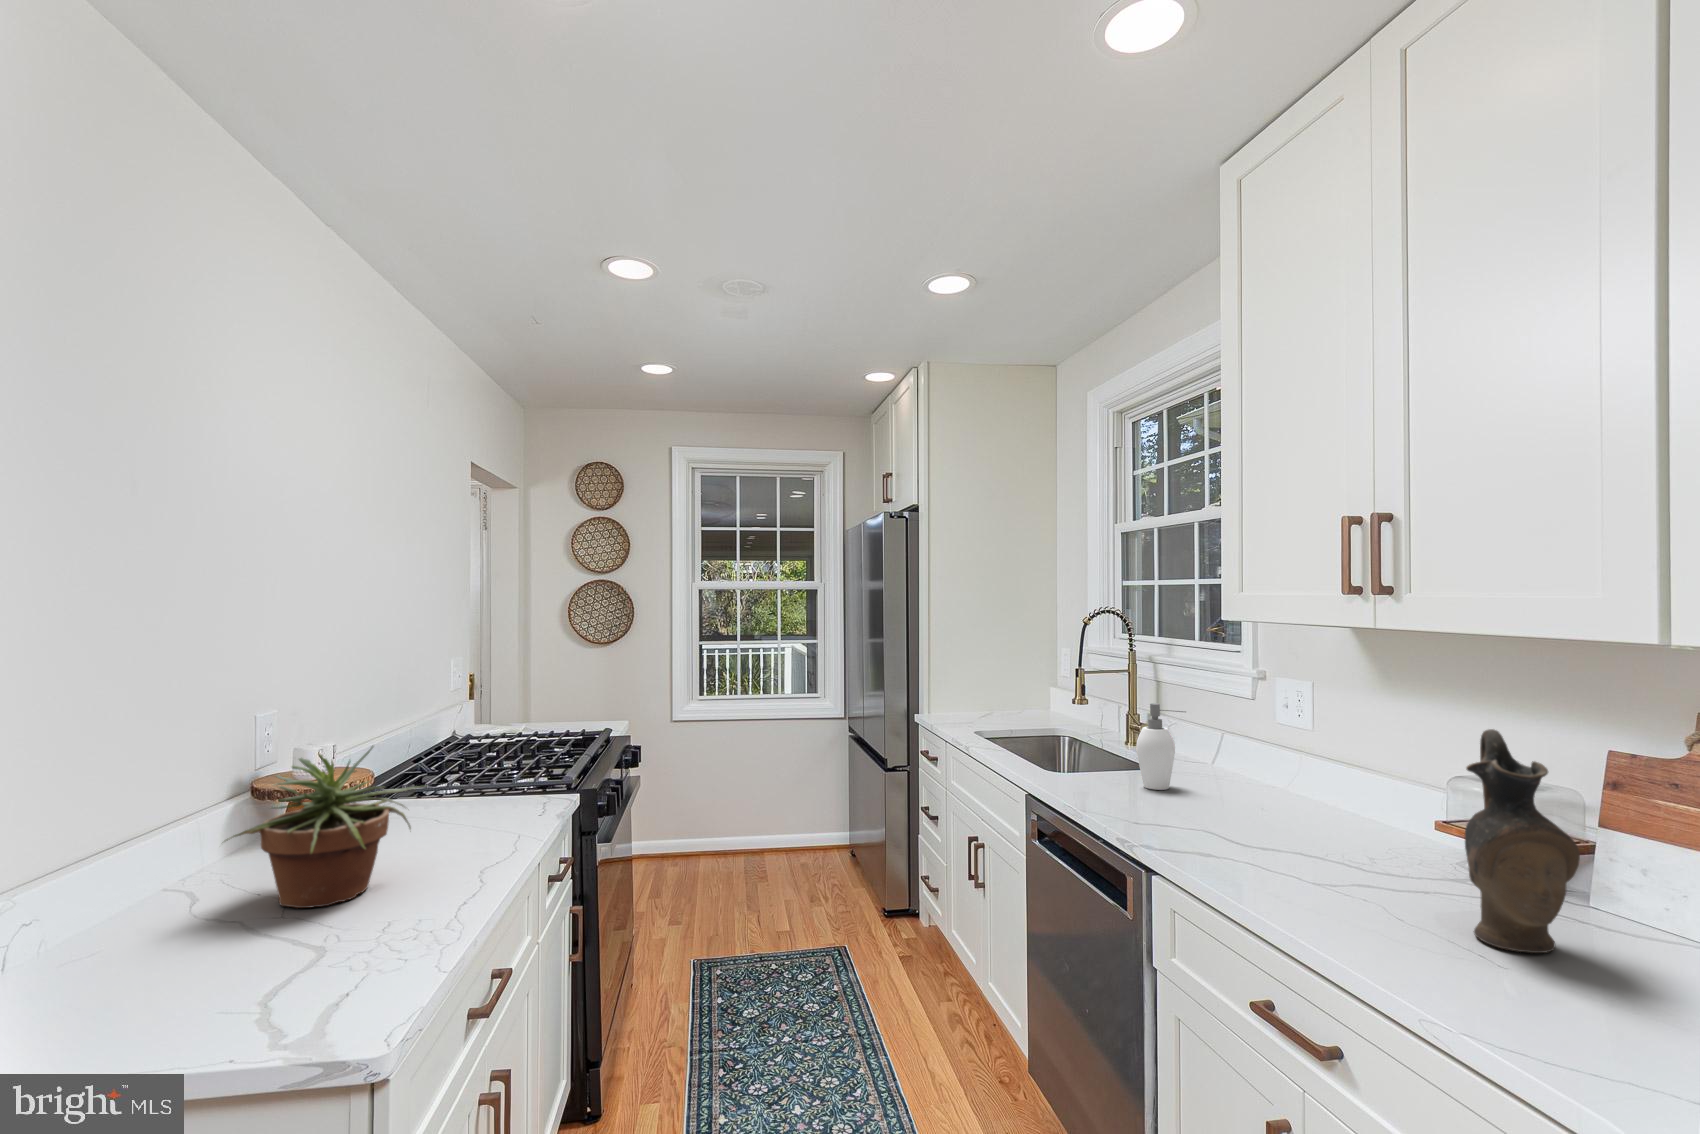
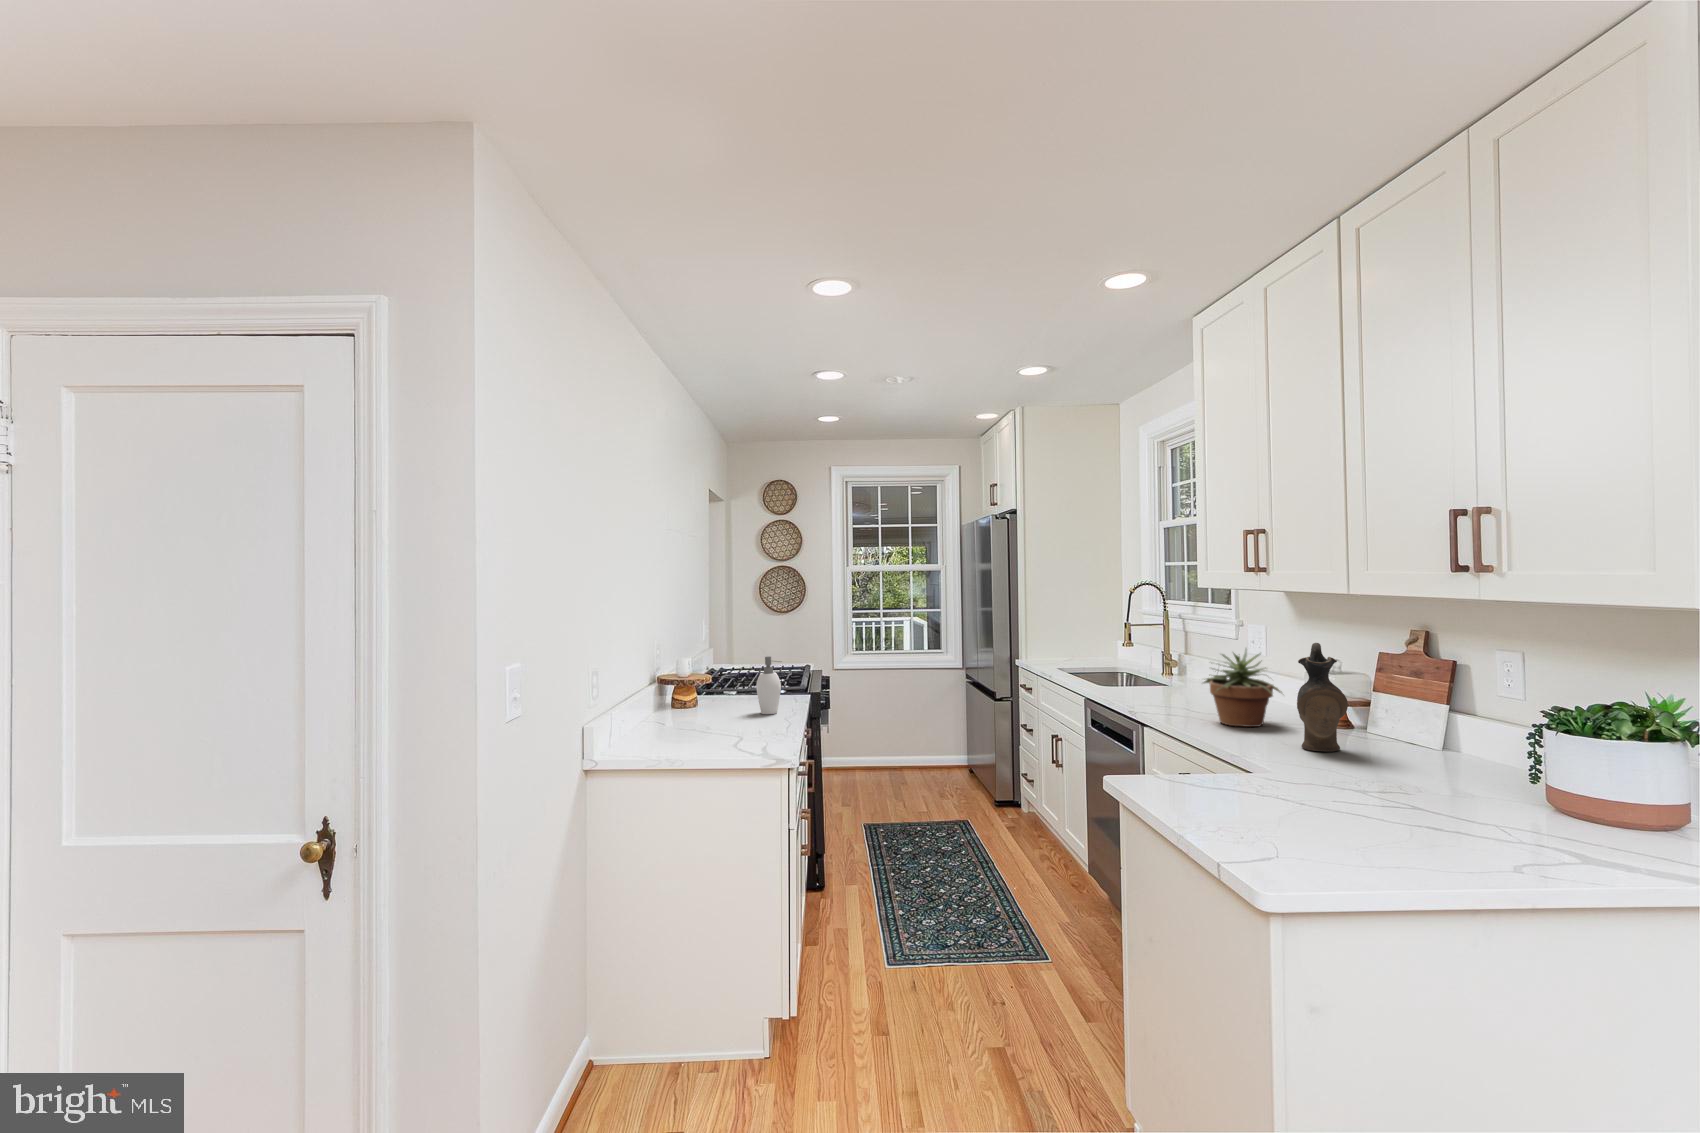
soap dispenser: present [1136,703,1186,790] -> present [756,656,781,714]
potted plant: present [226,745,422,908] -> present [1204,649,1281,727]

